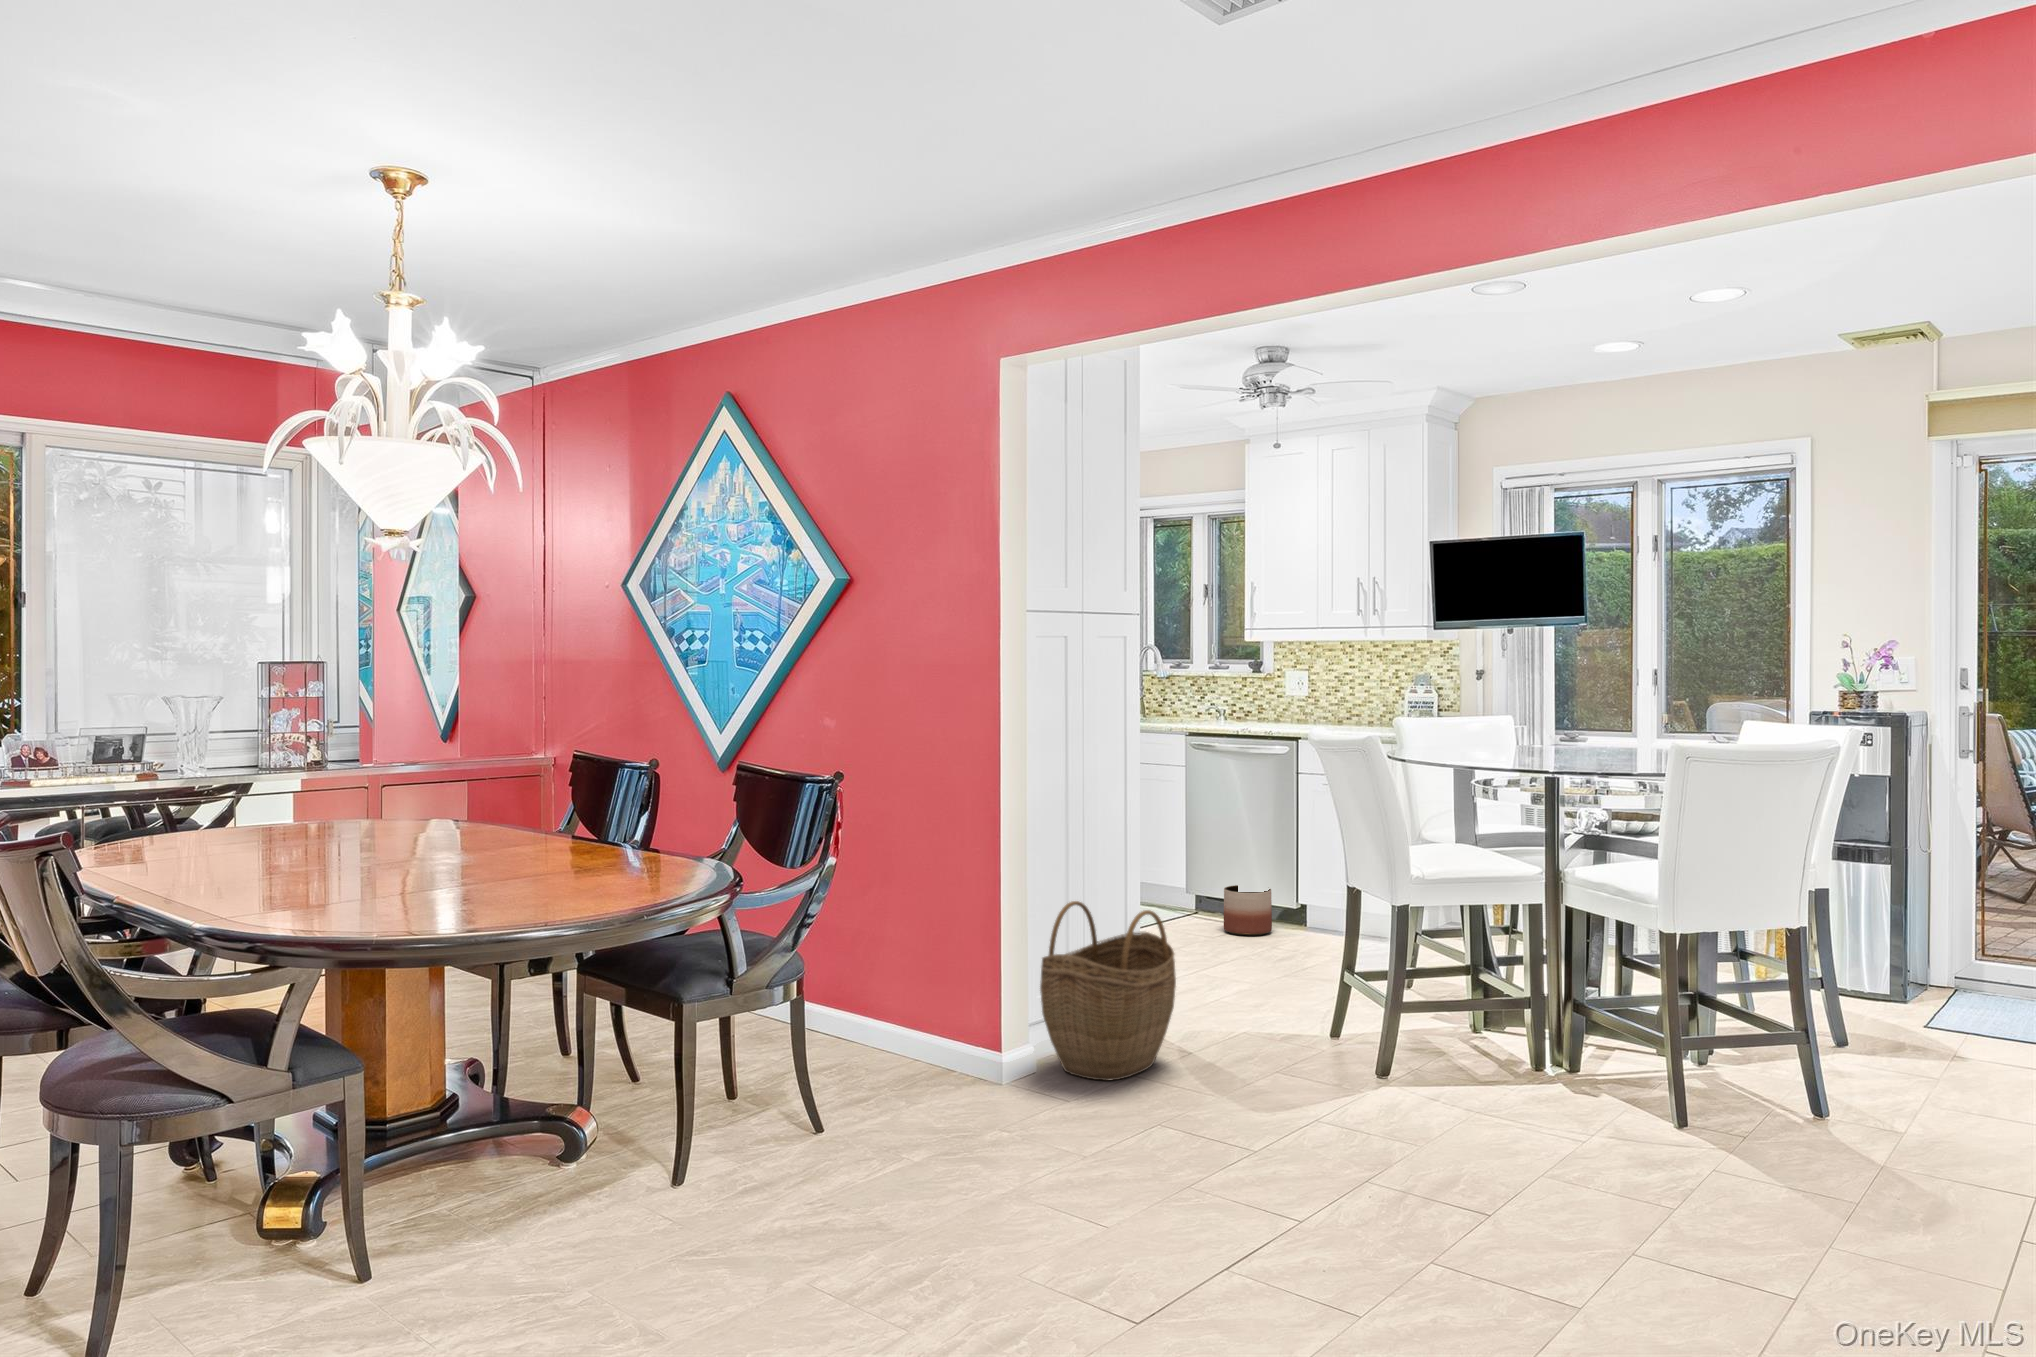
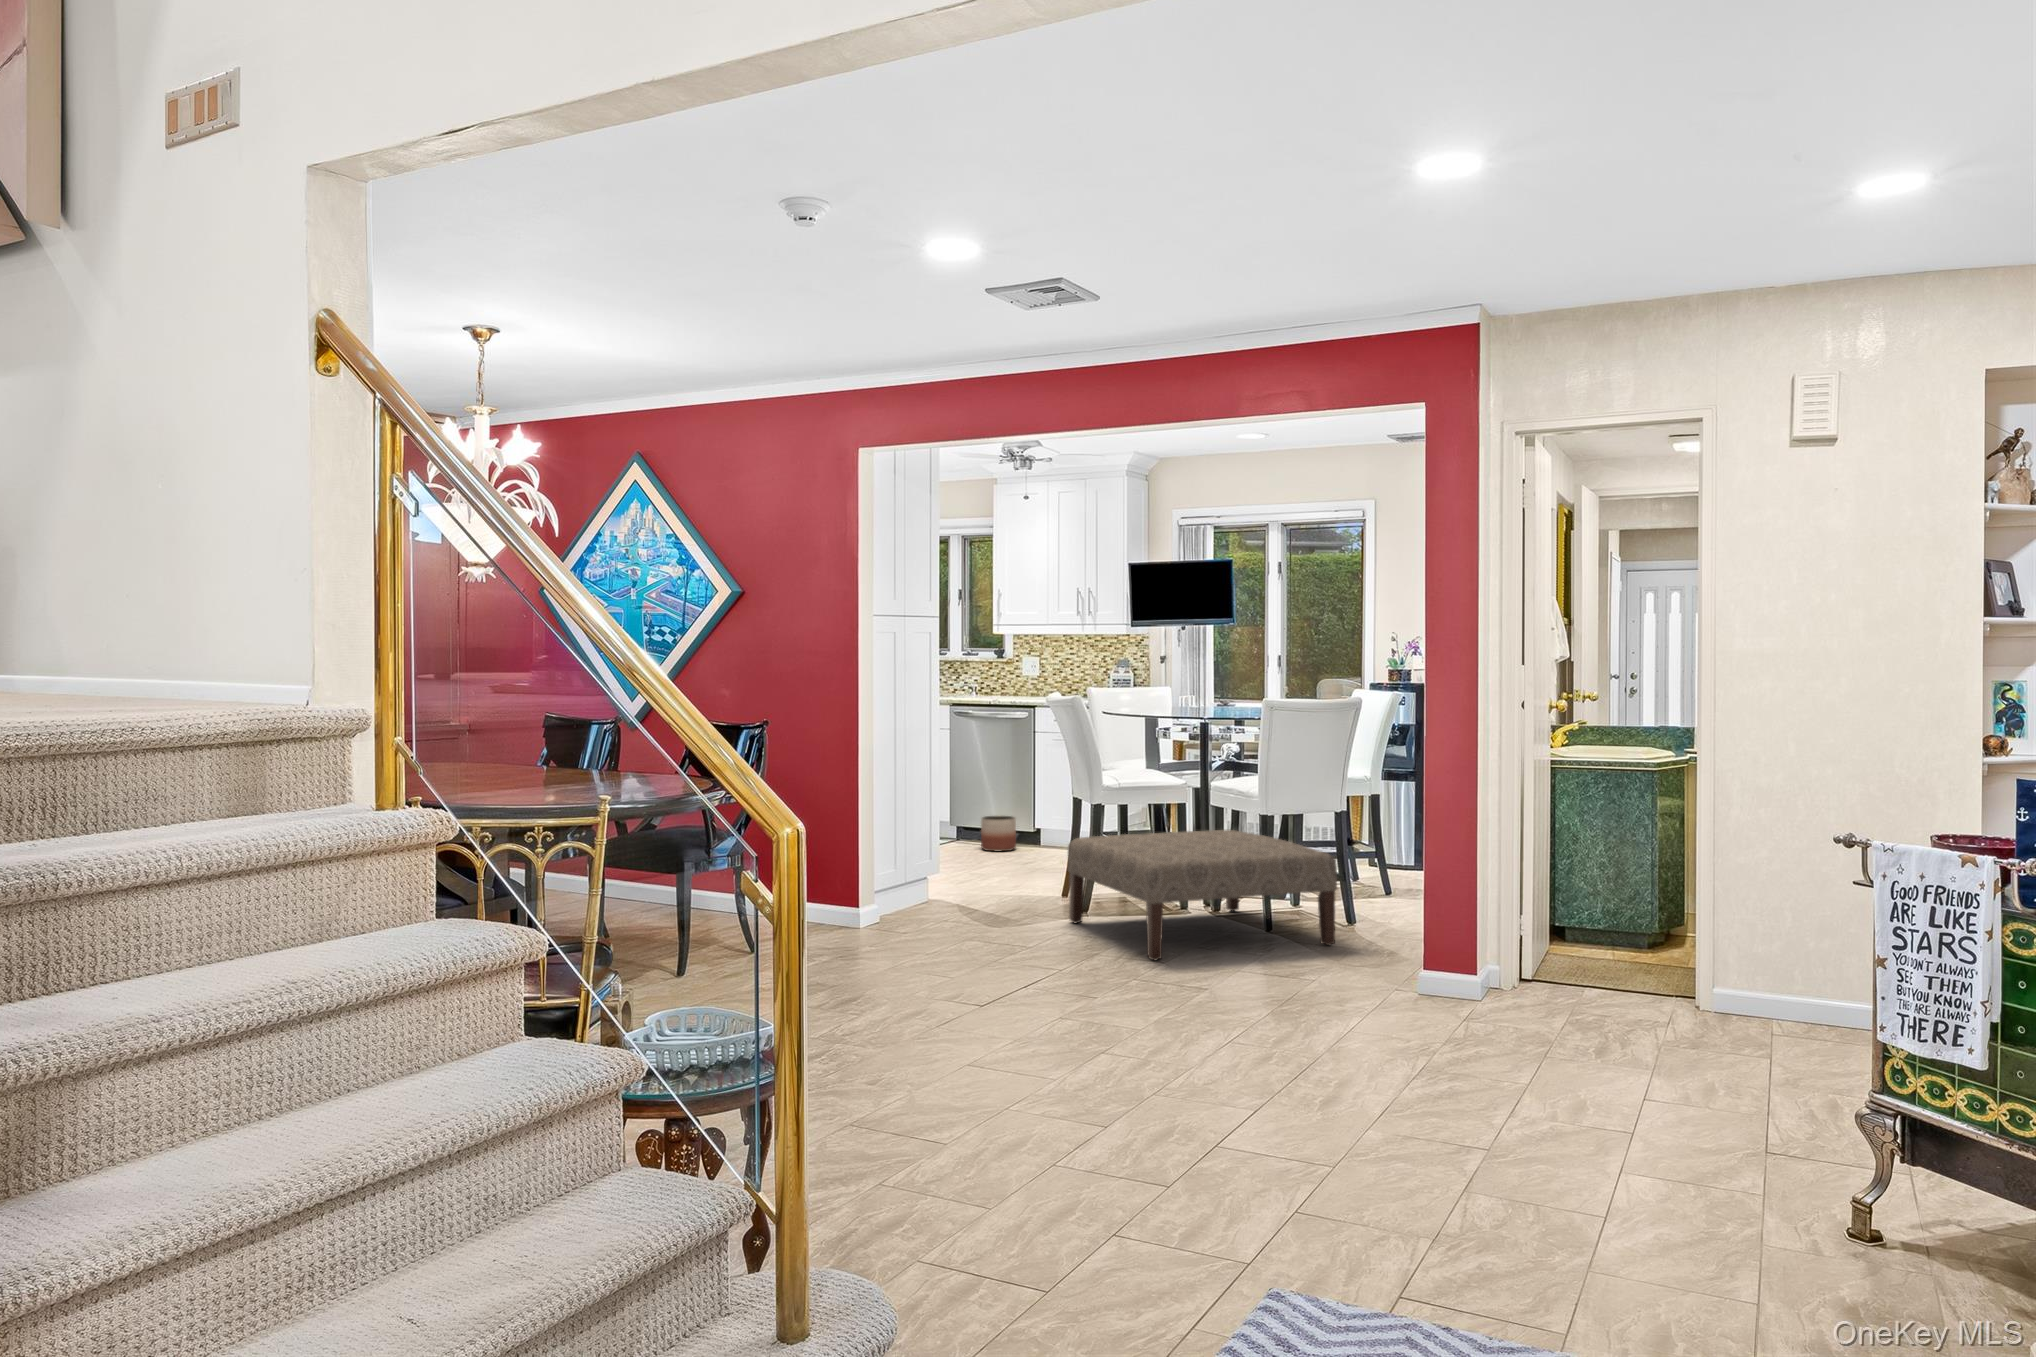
woven basket: present [1040,901,1176,1080] -> none [884,810,972,924]
ottoman: none [1323,949,1806,1203] -> present [1068,830,1337,960]

